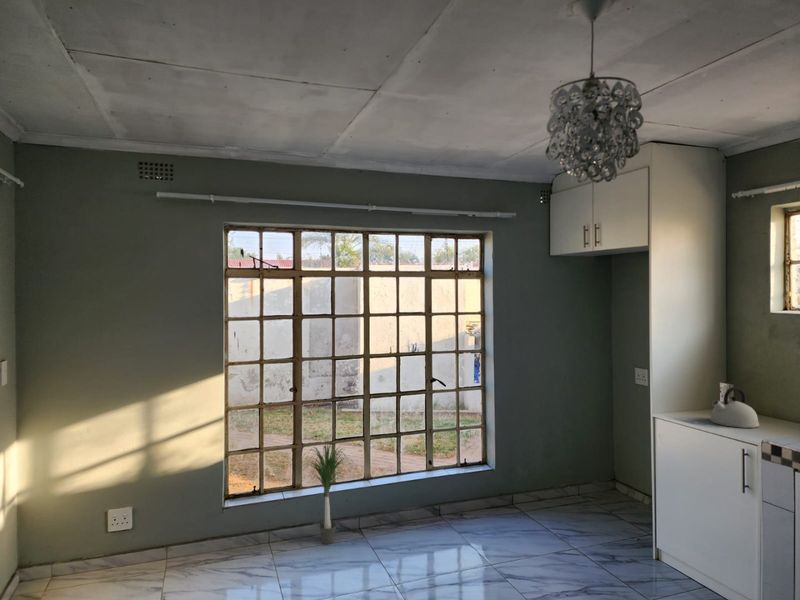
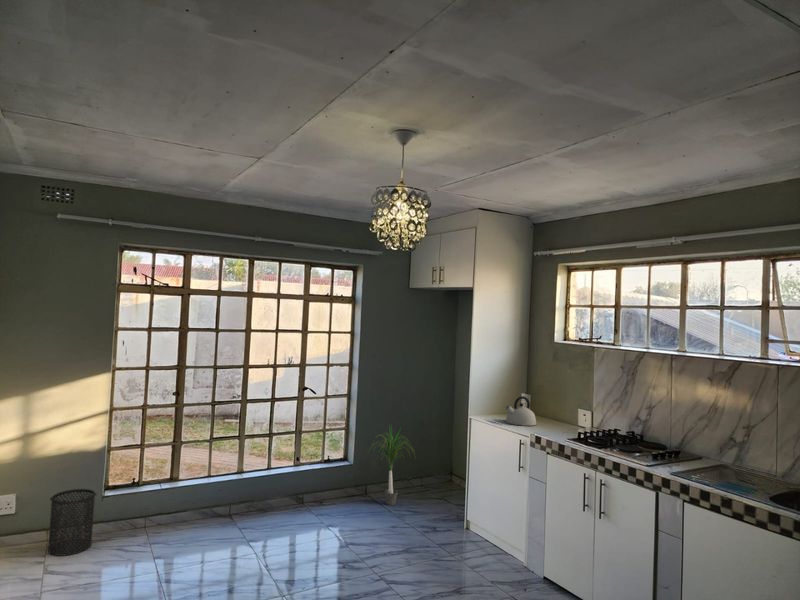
potted plant: present [311,440,347,544] -> present [380,430,405,505]
trash can: none [165,500,214,579] -> present [48,489,96,556]

